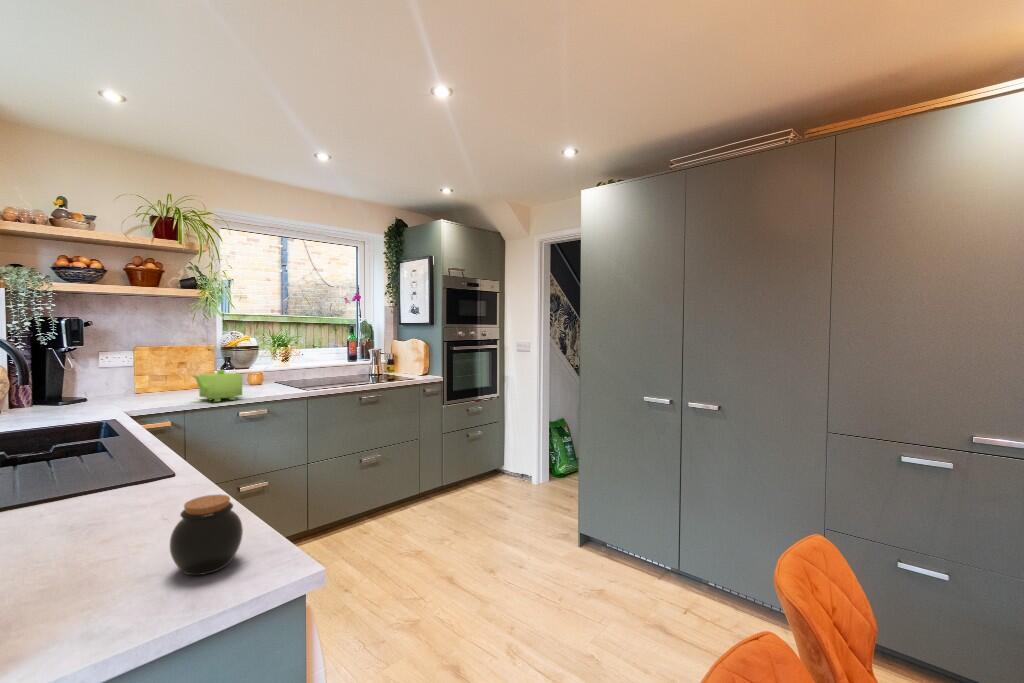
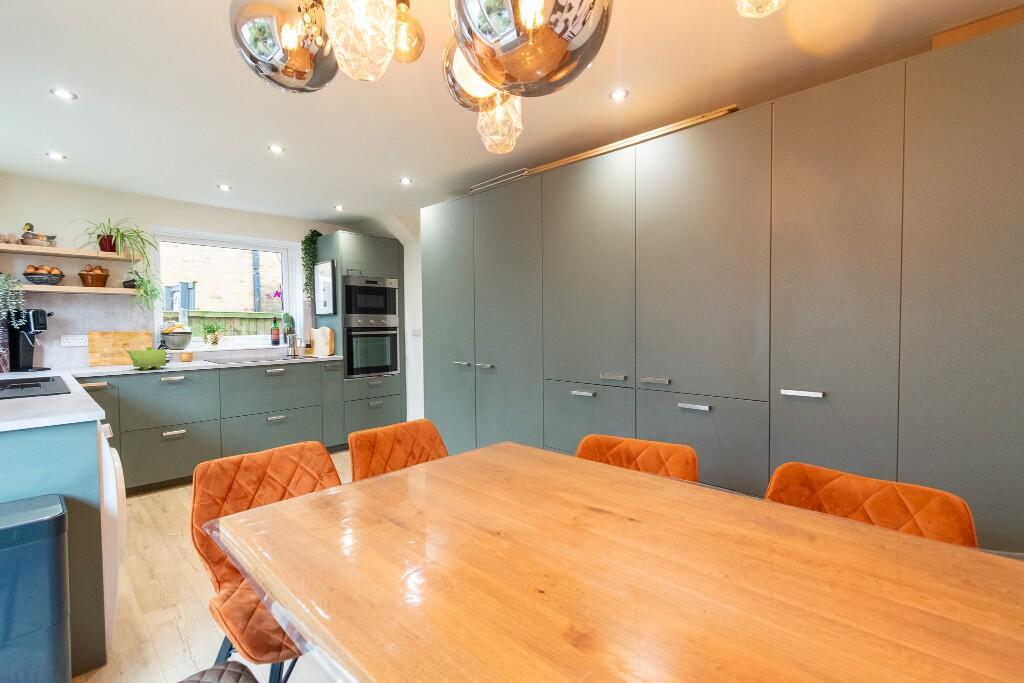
jar: present [170,494,243,575] -> none [34,377,73,409]

